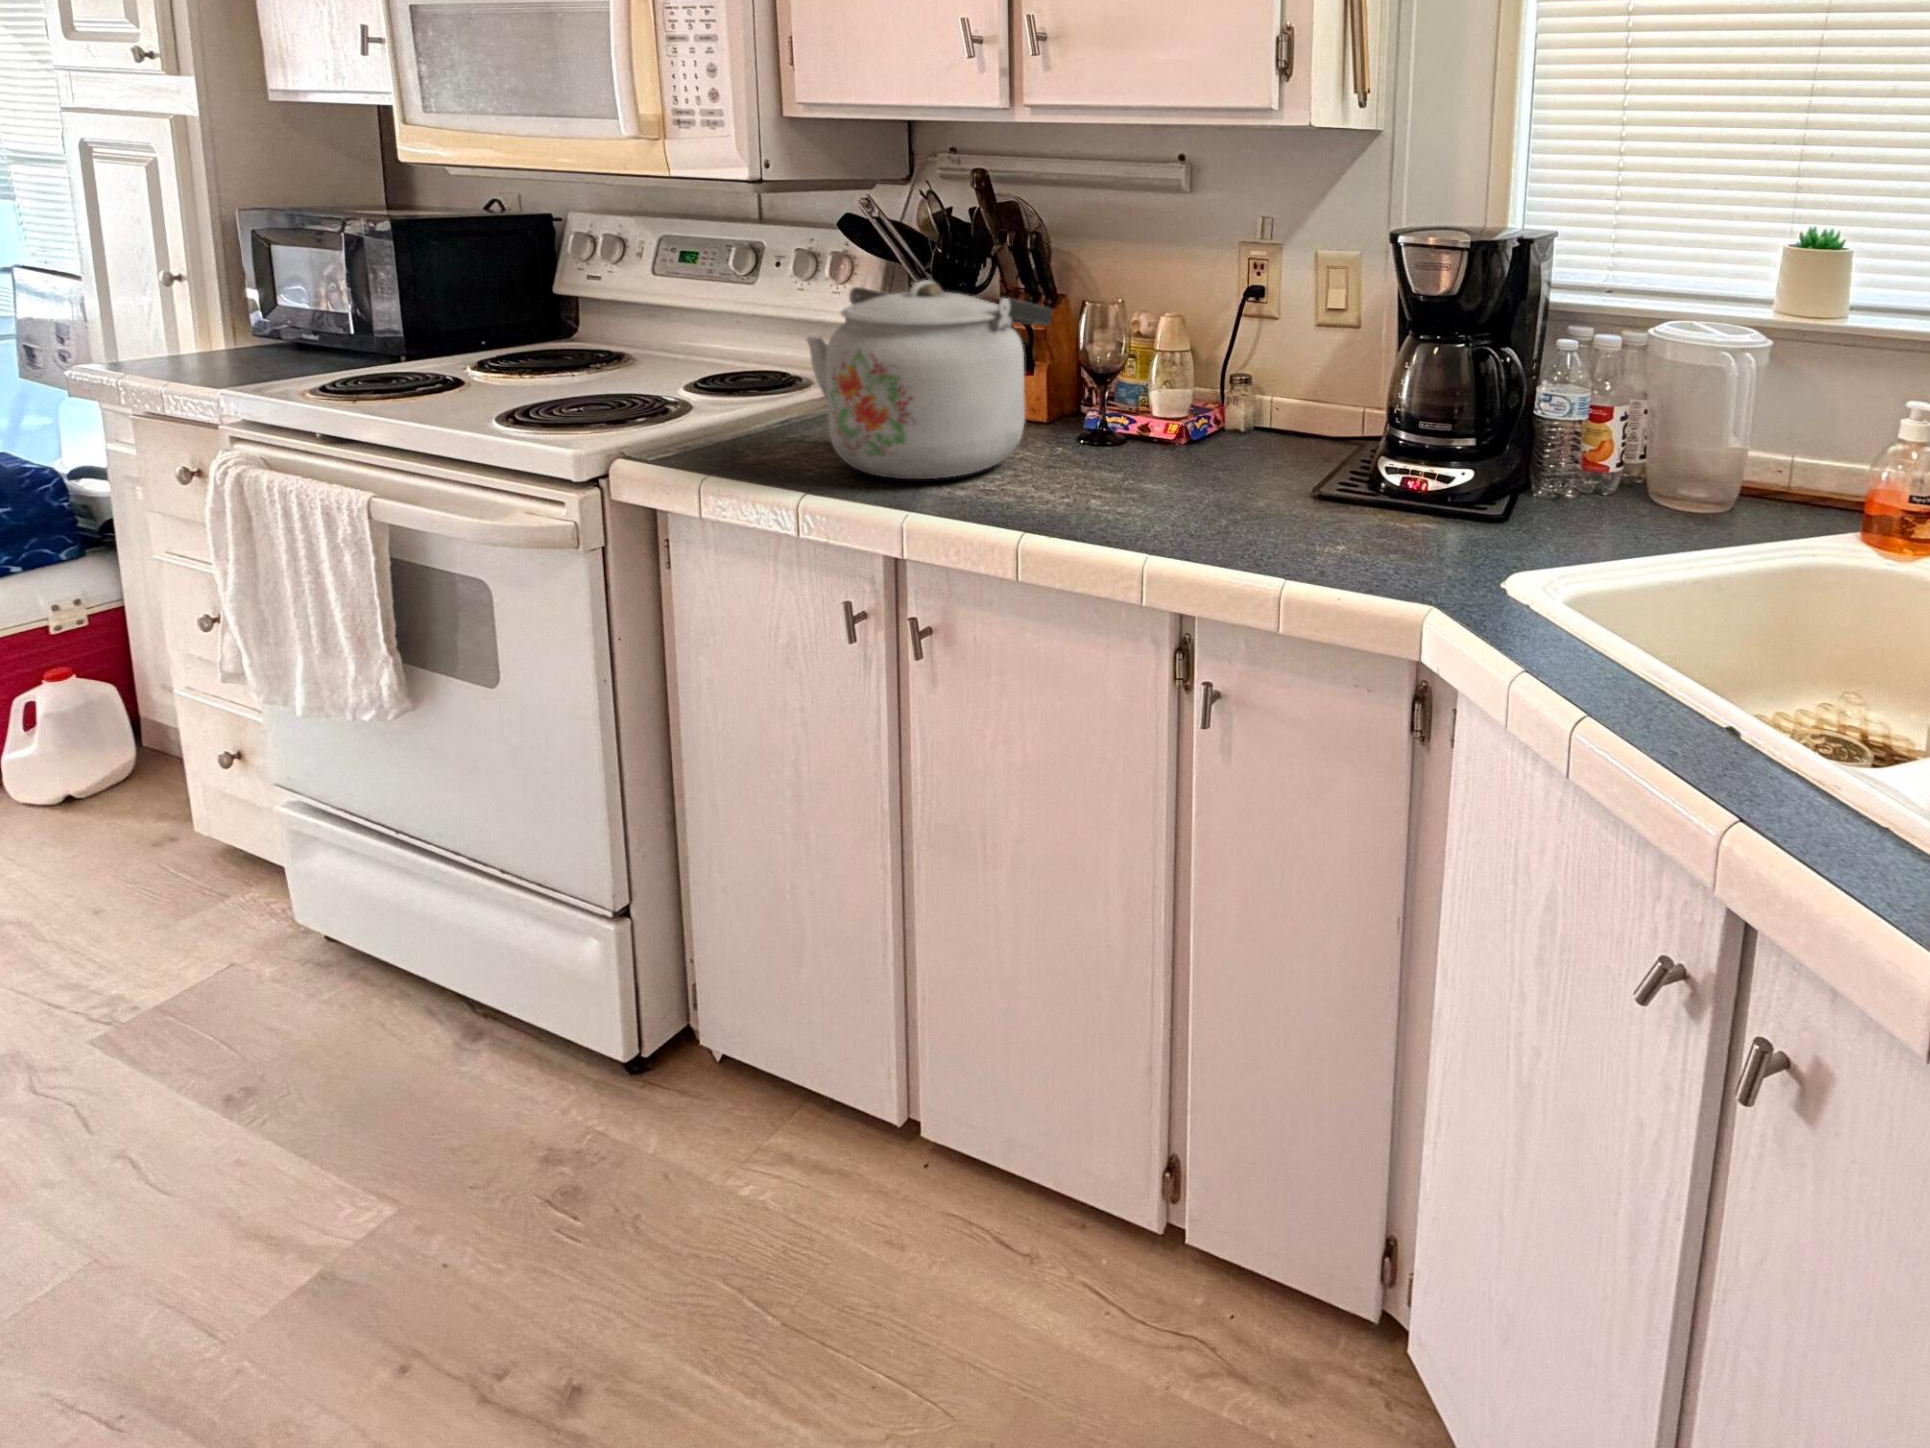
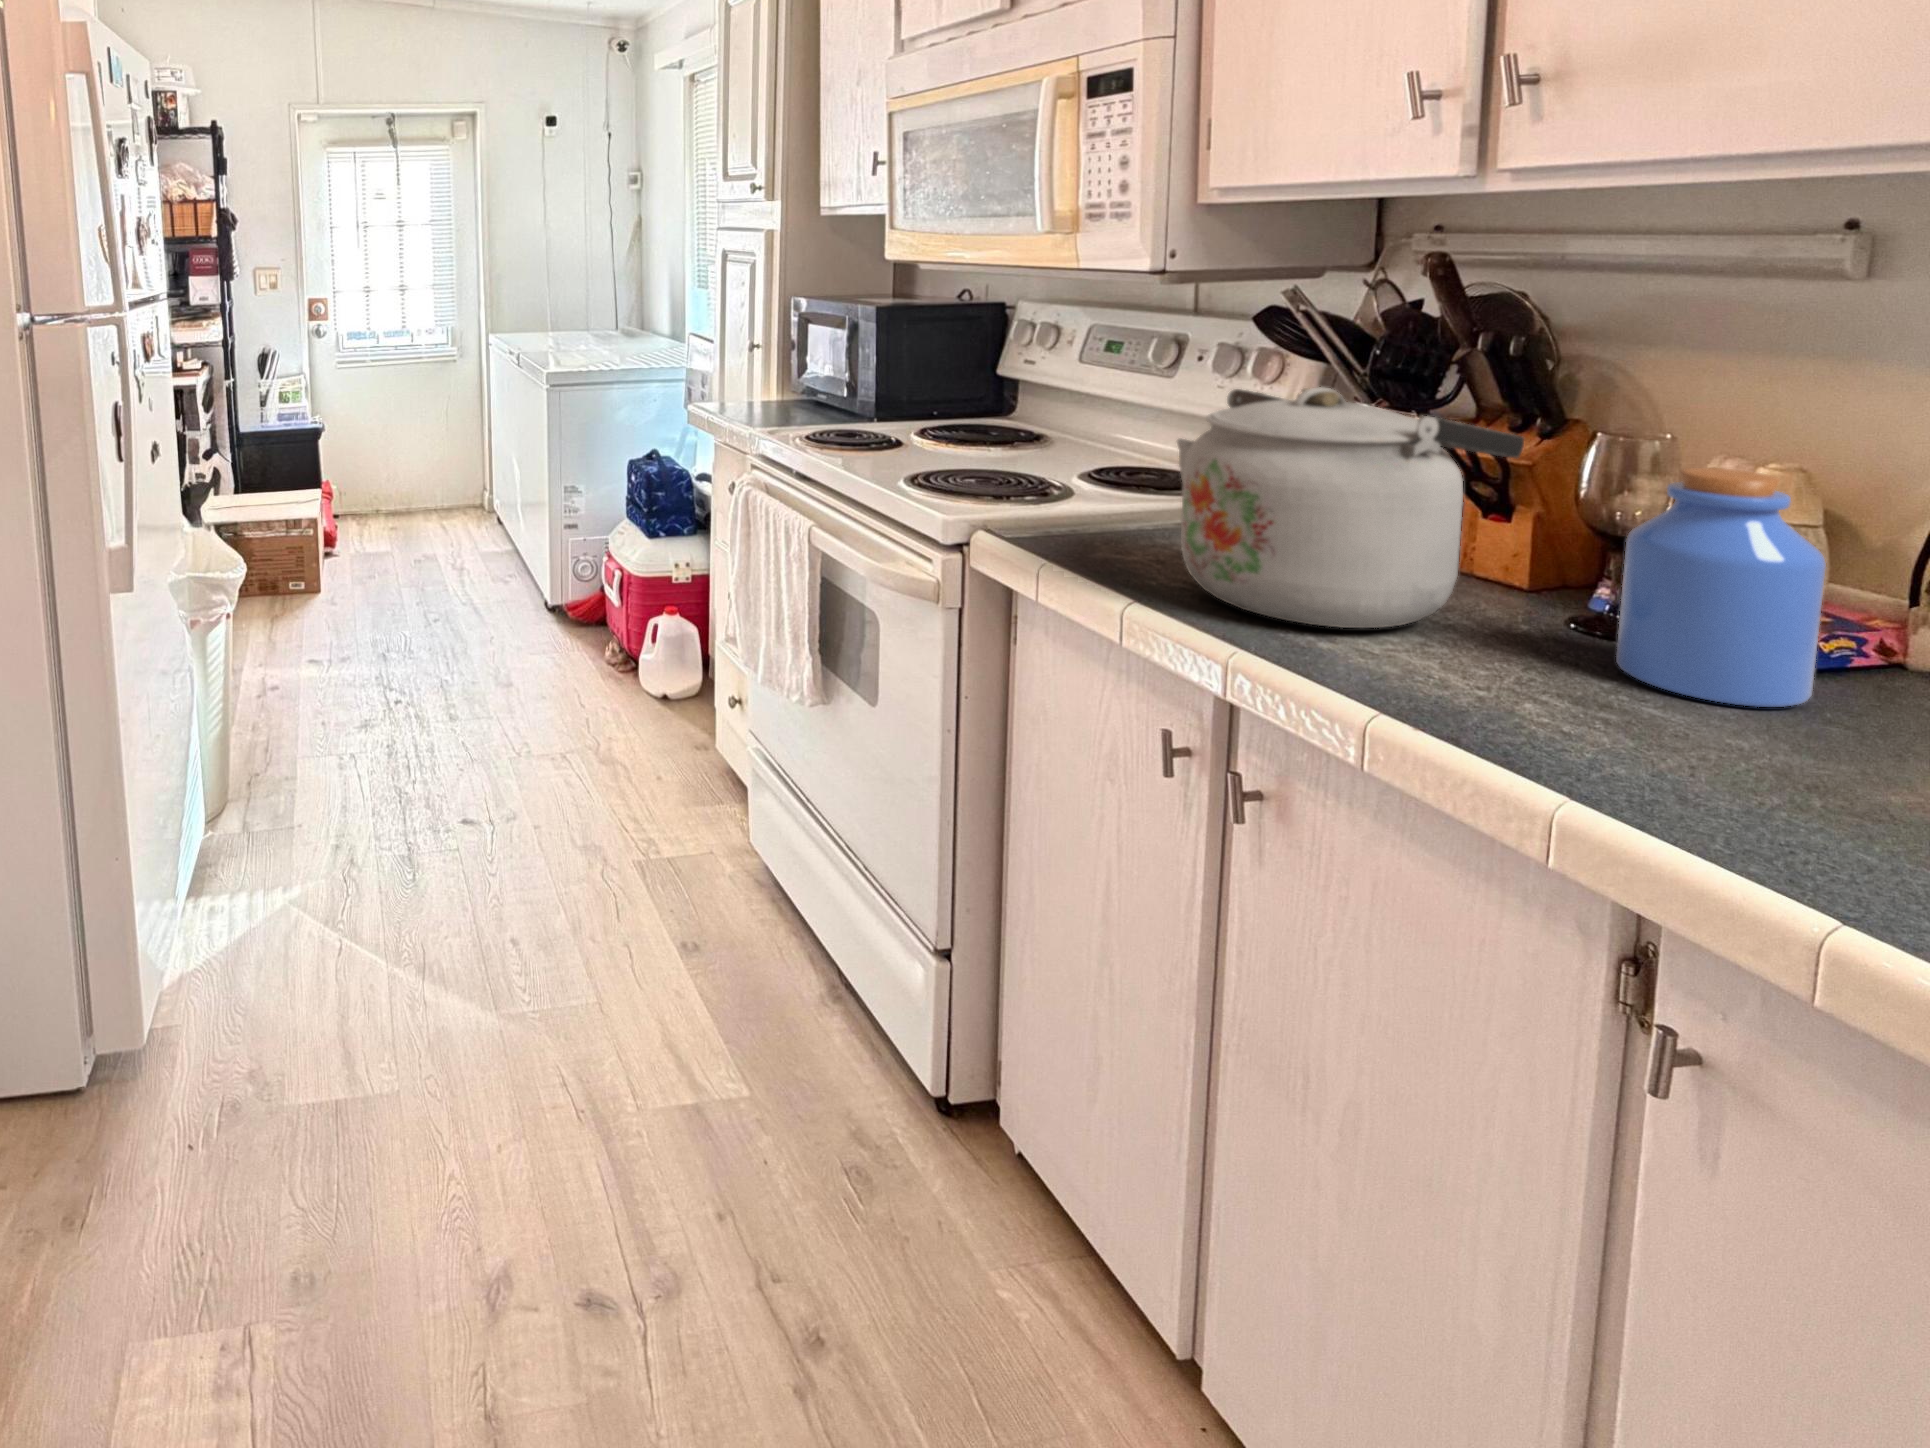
jar: none [1115,319,1206,471] -> present [1616,468,1826,707]

